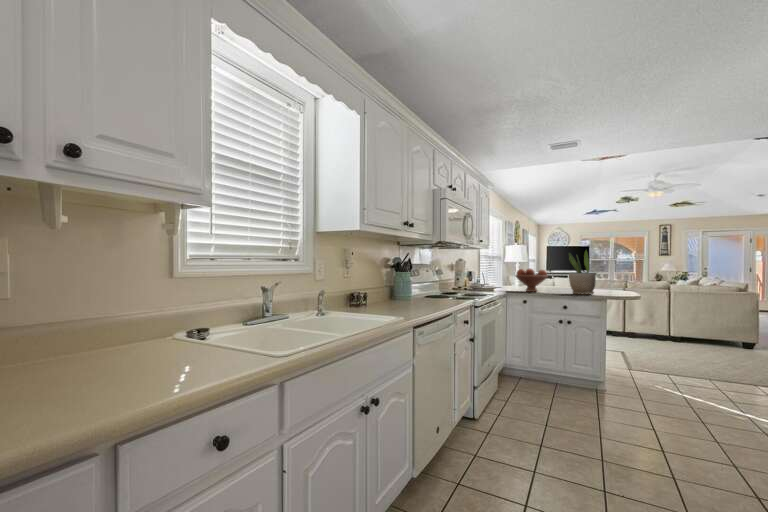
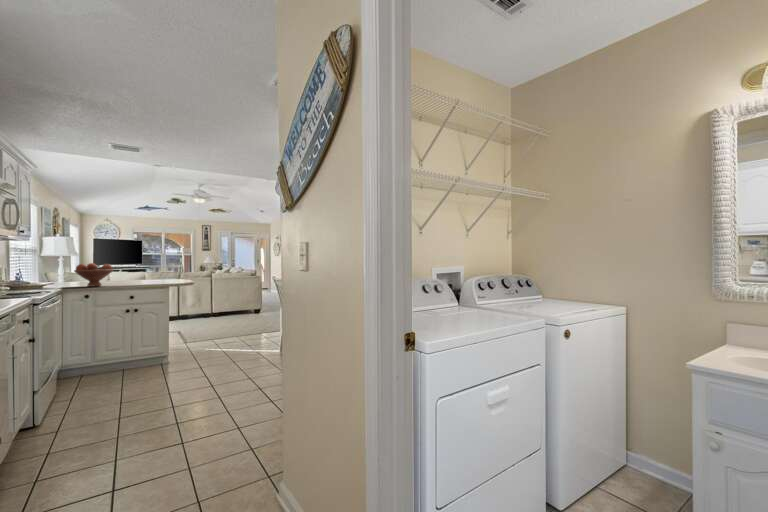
potted plant: present [569,250,596,295] -> none [135,245,159,285]

